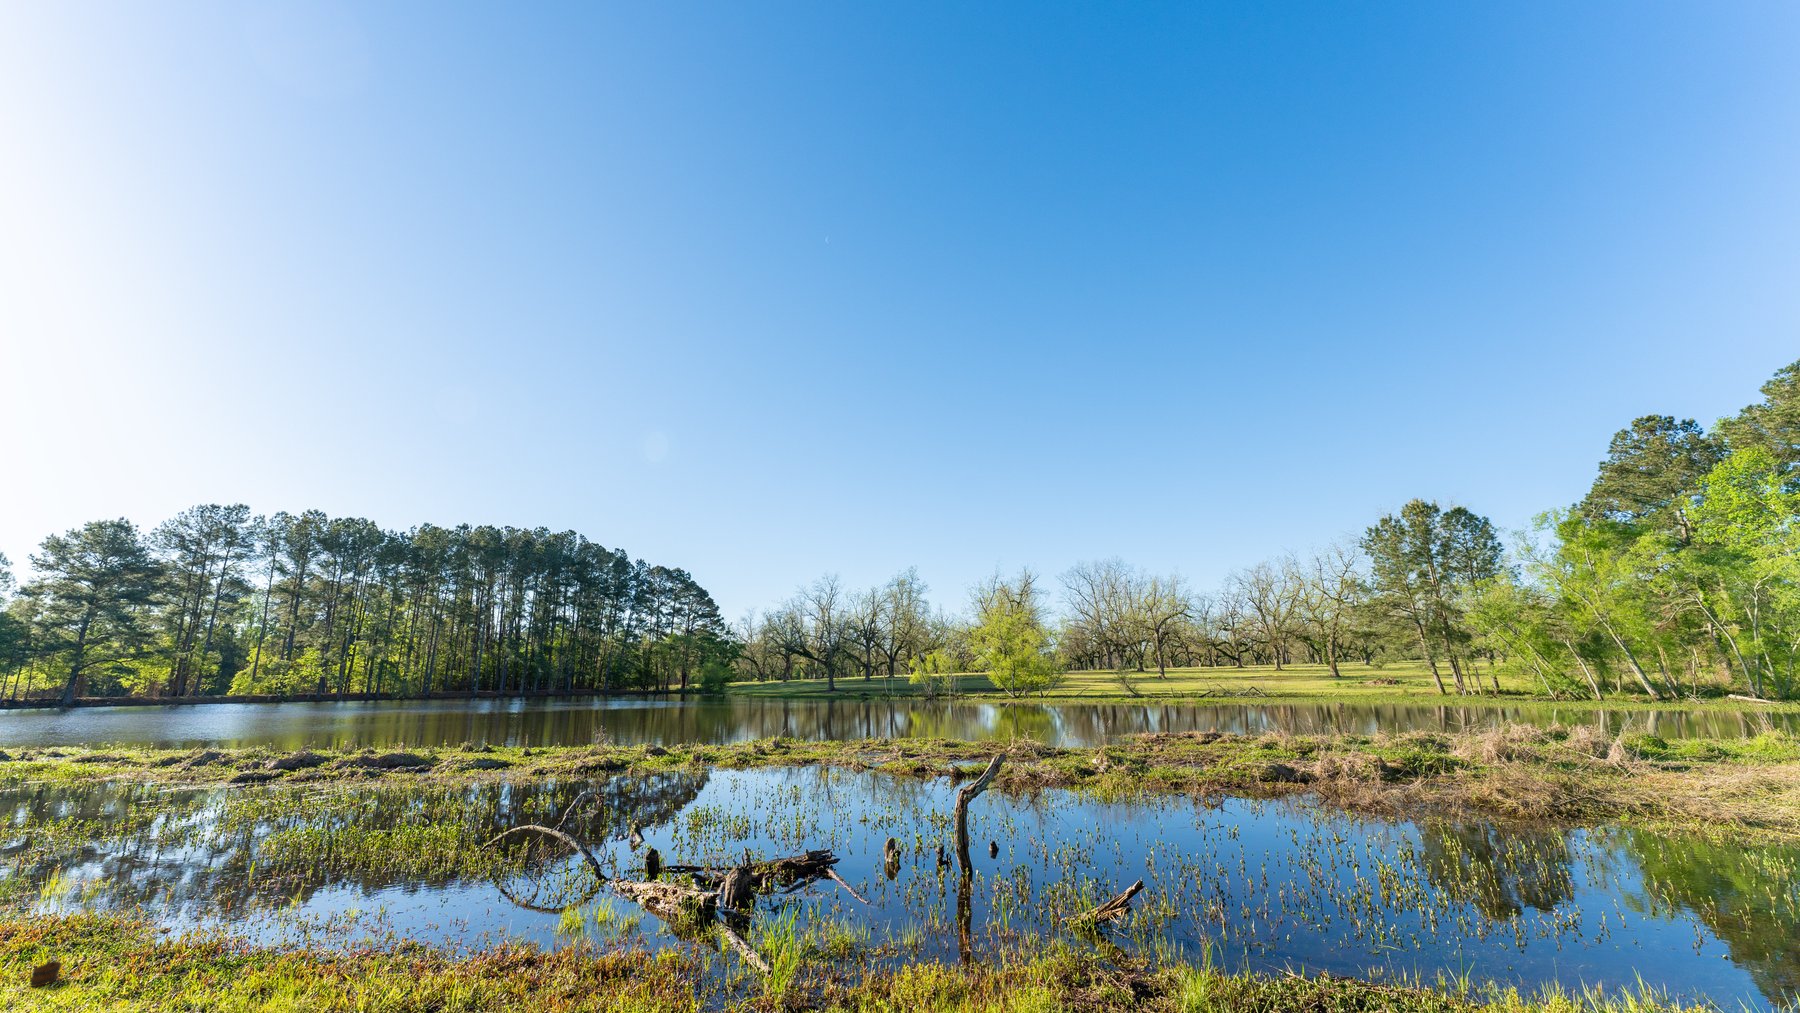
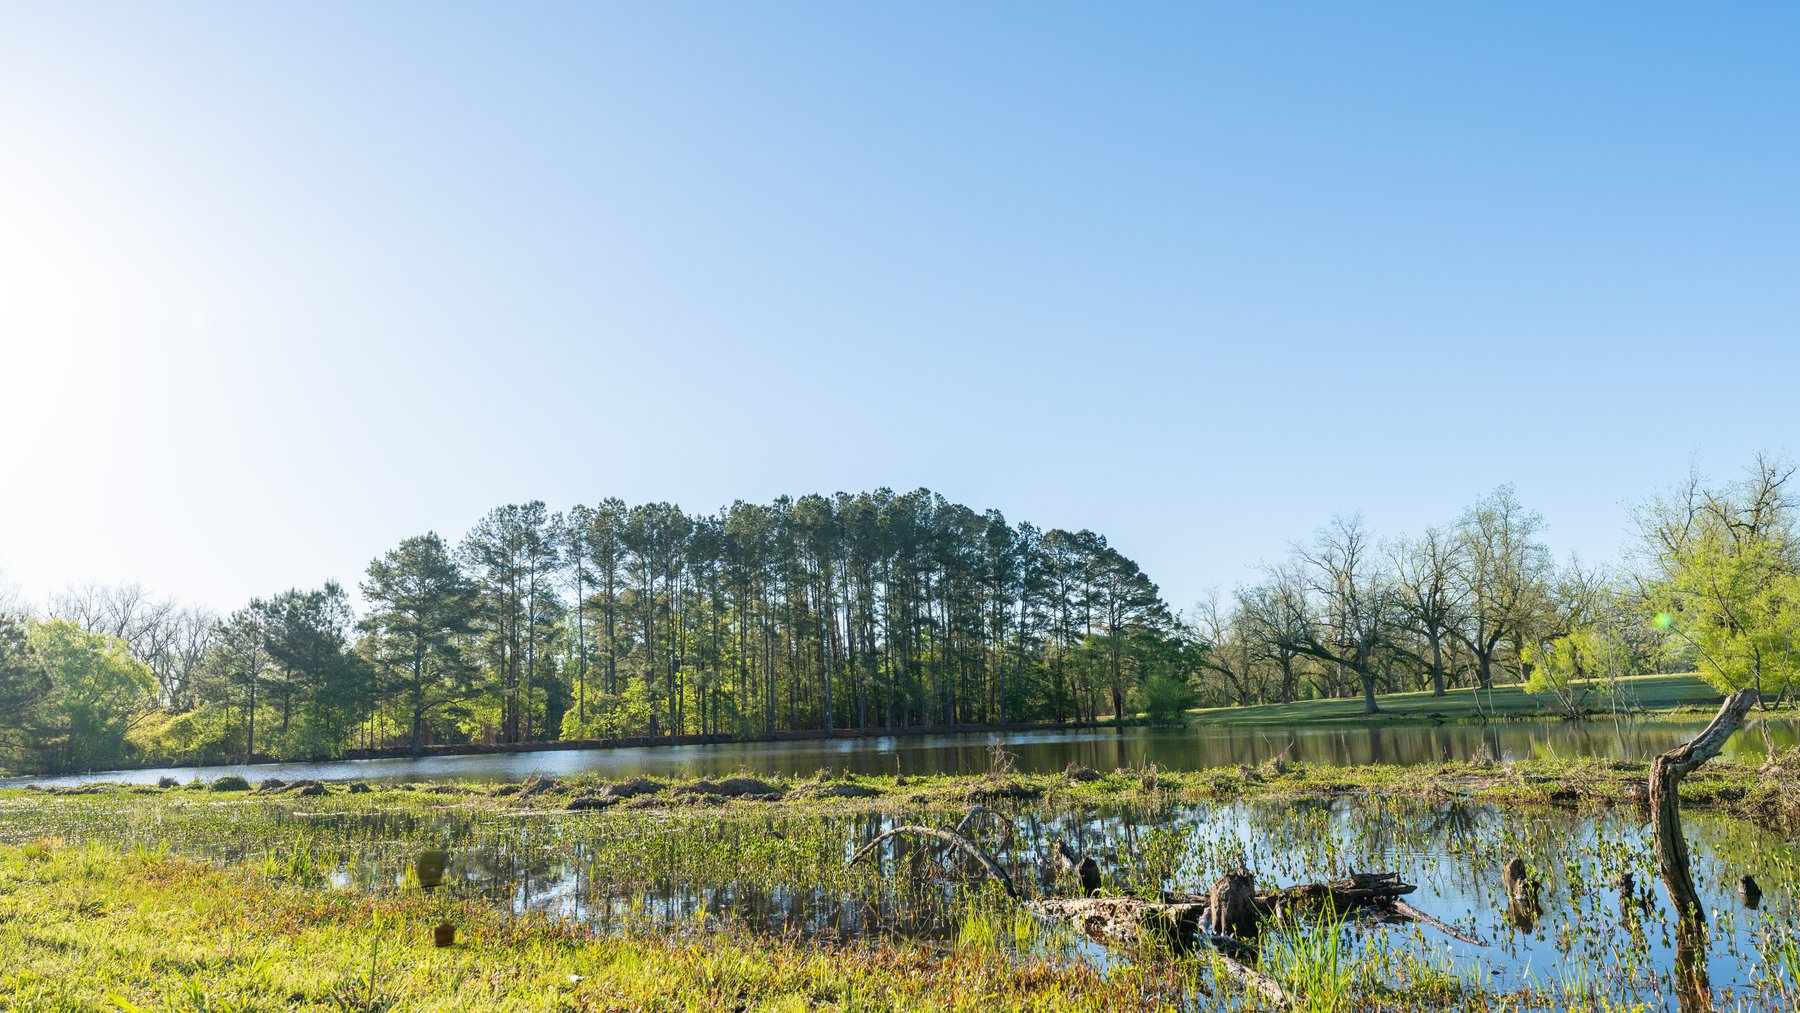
backpack: none [28,860,67,896] -> present [417,851,444,886]

